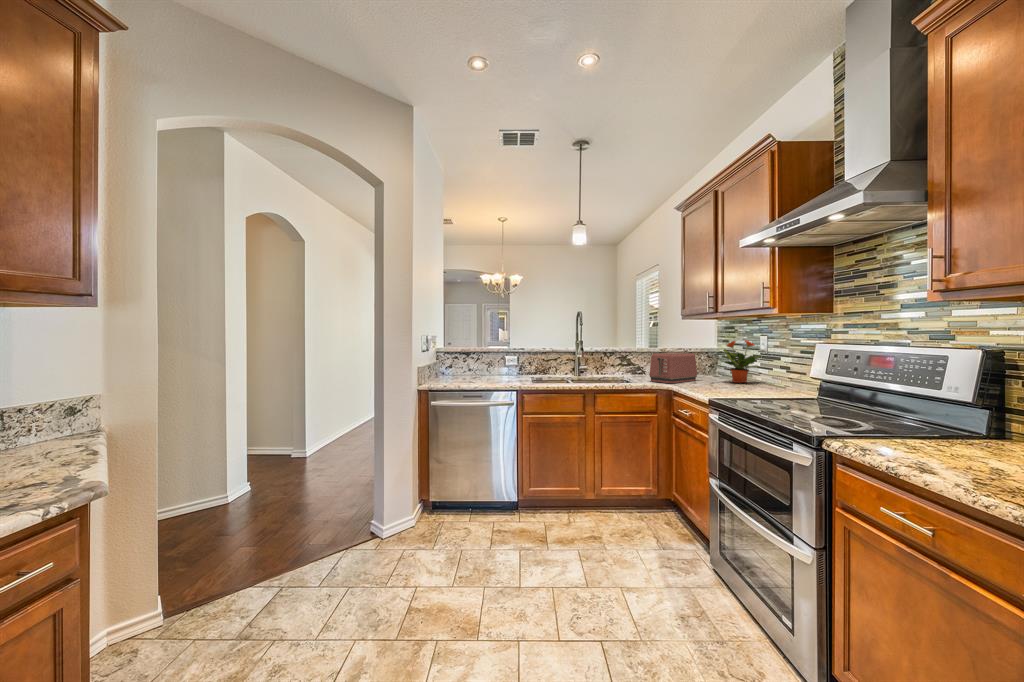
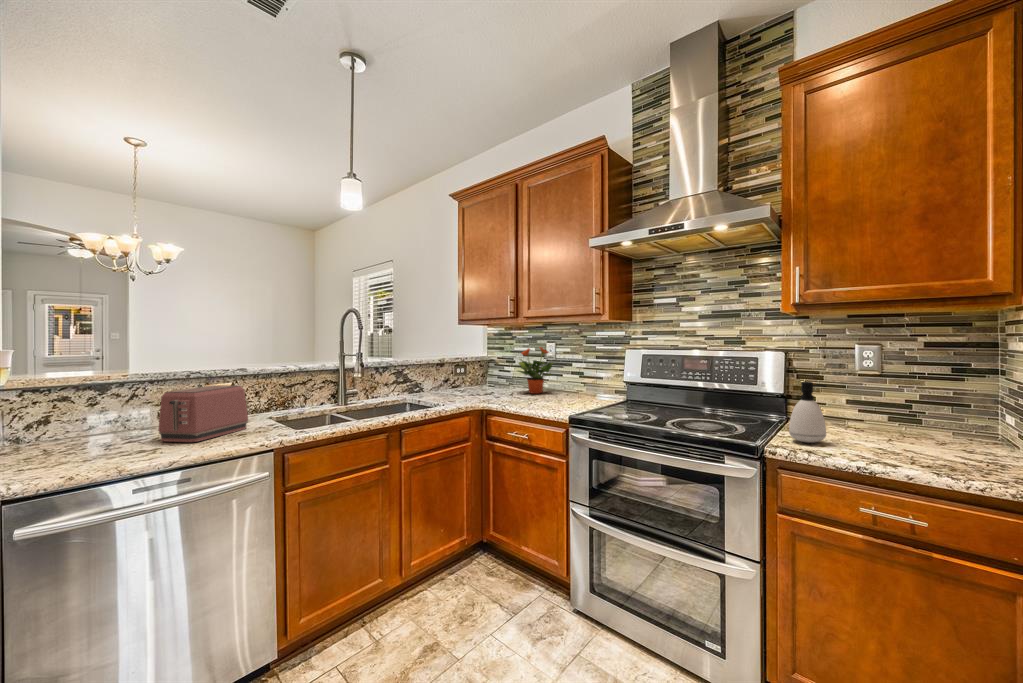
toaster: present [649,352,697,383] -> present [158,385,248,442]
soap dispenser: none [907,380,963,456] -> present [789,381,826,443]

